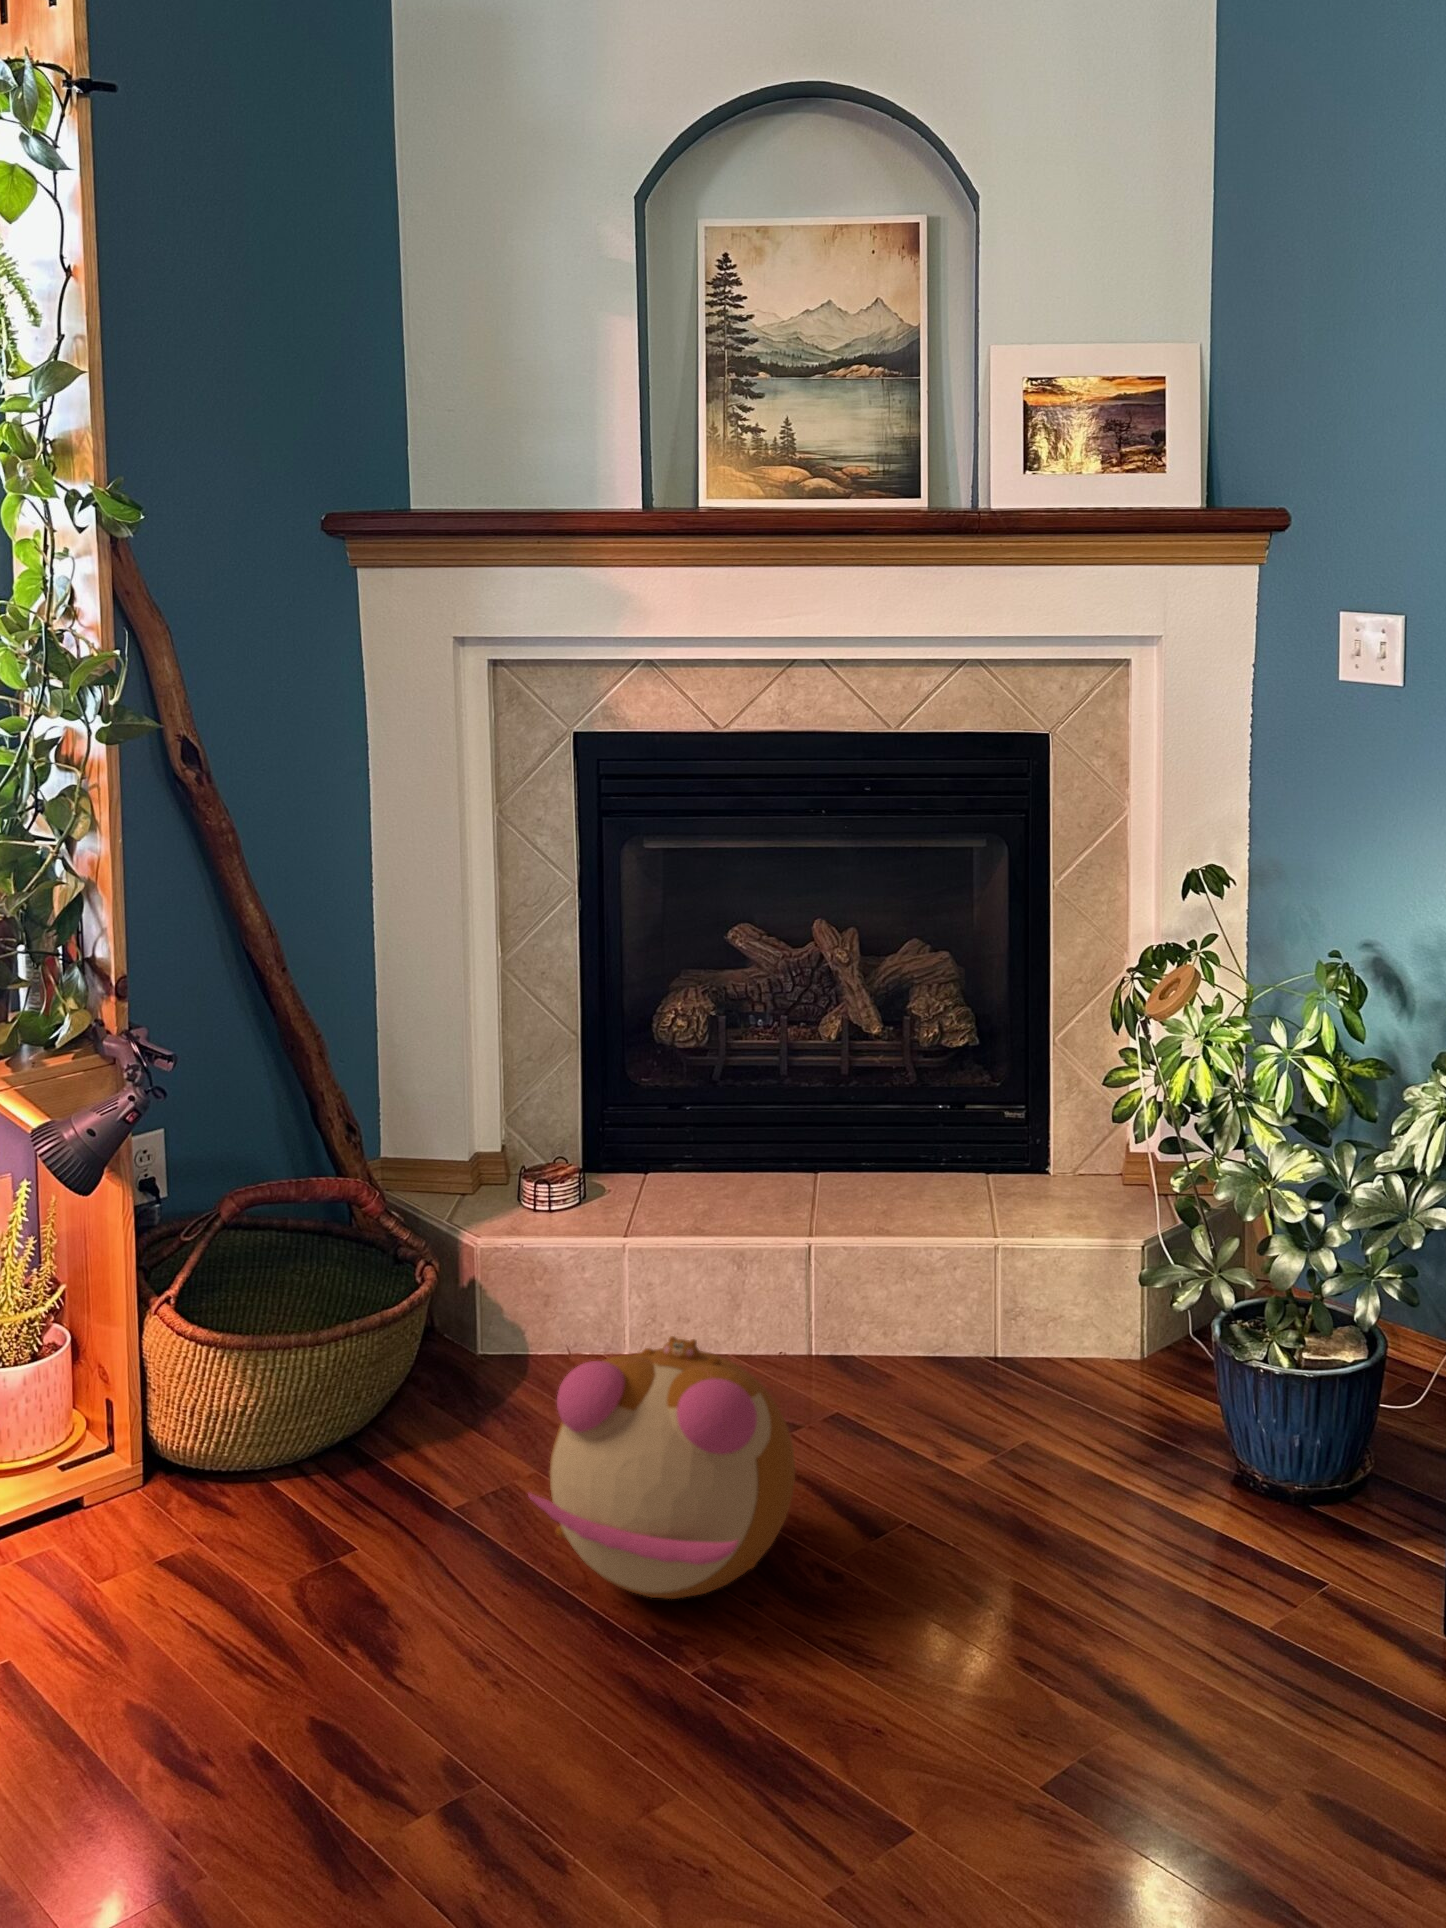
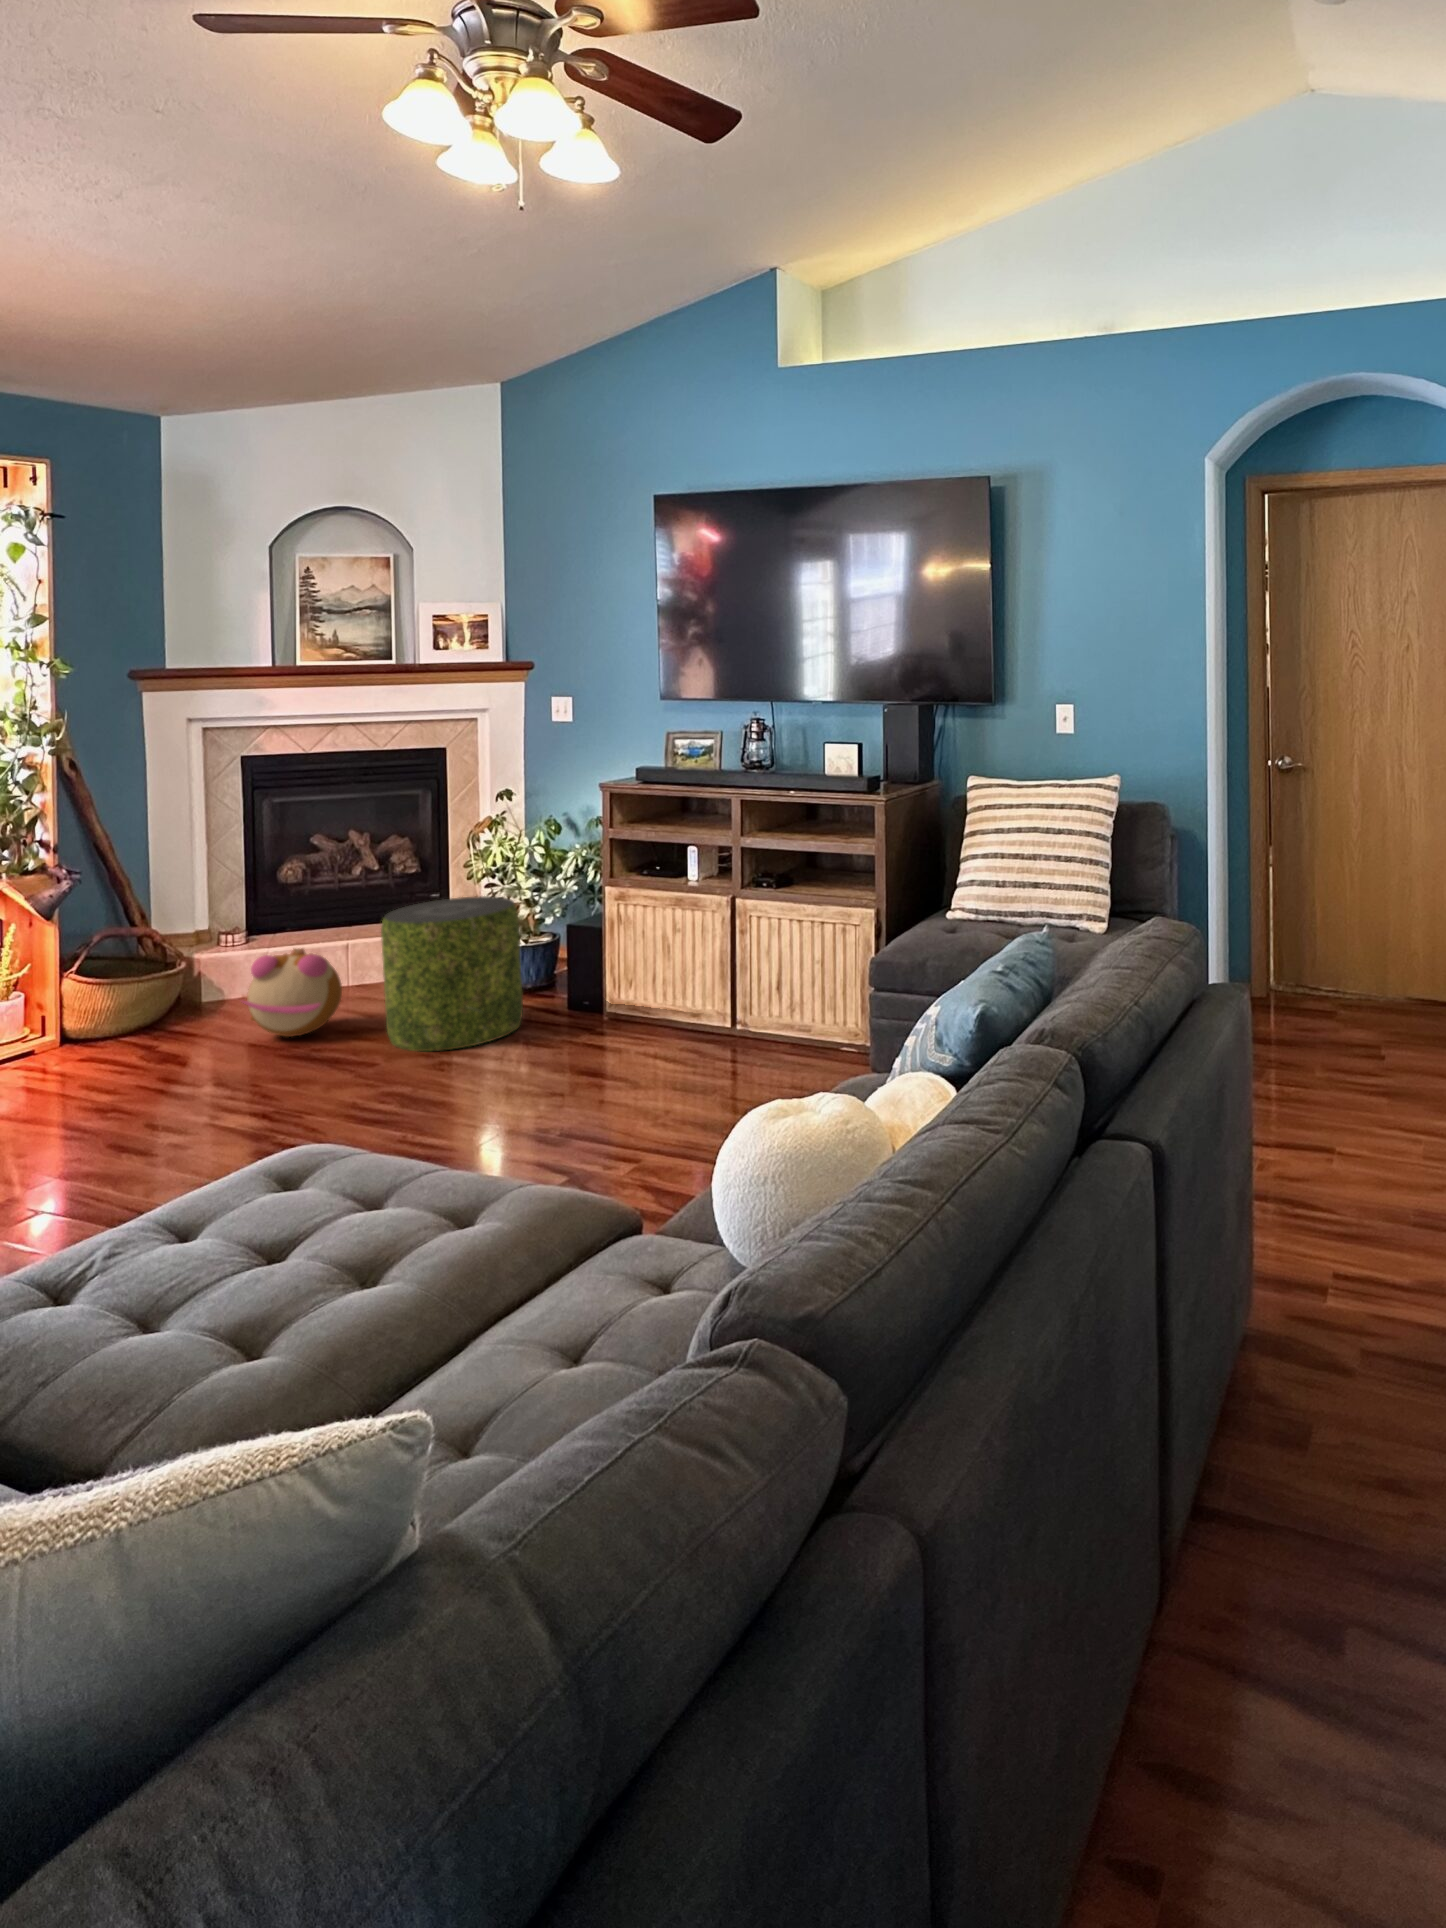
pouf: none [909,1238,1325,1814] -> present [381,896,523,1051]

